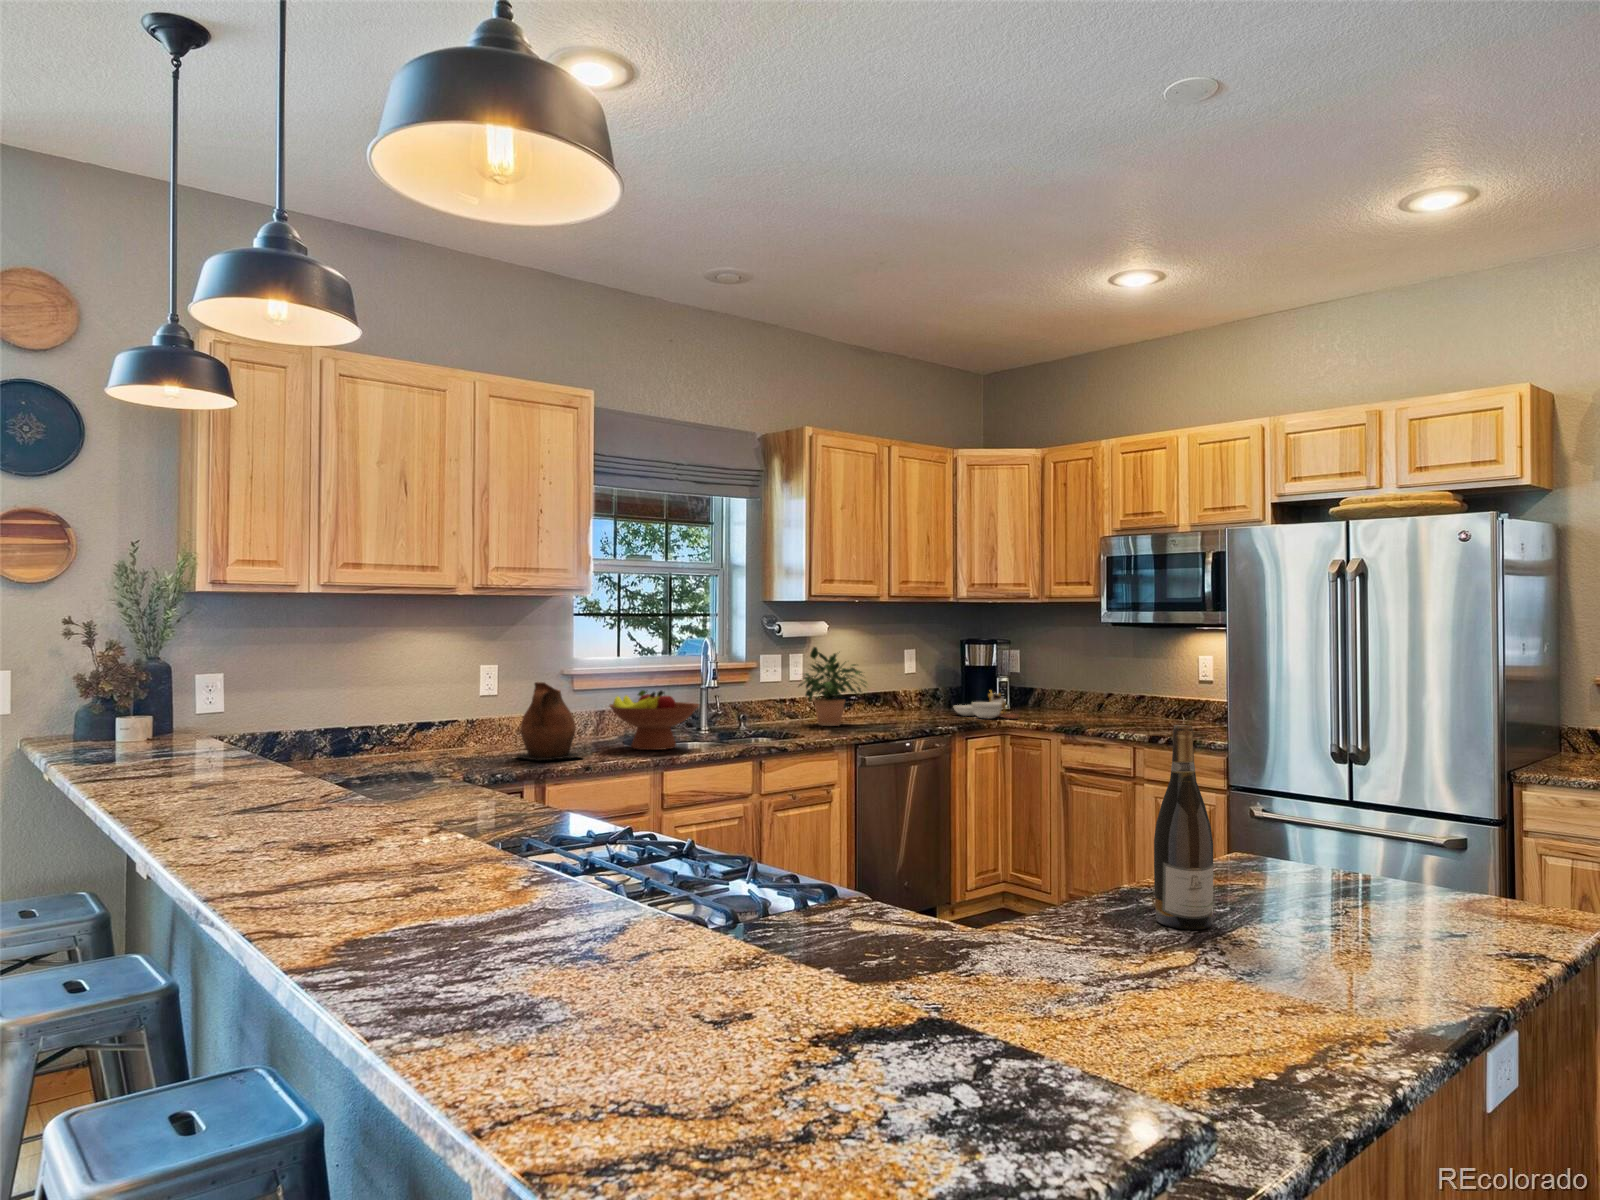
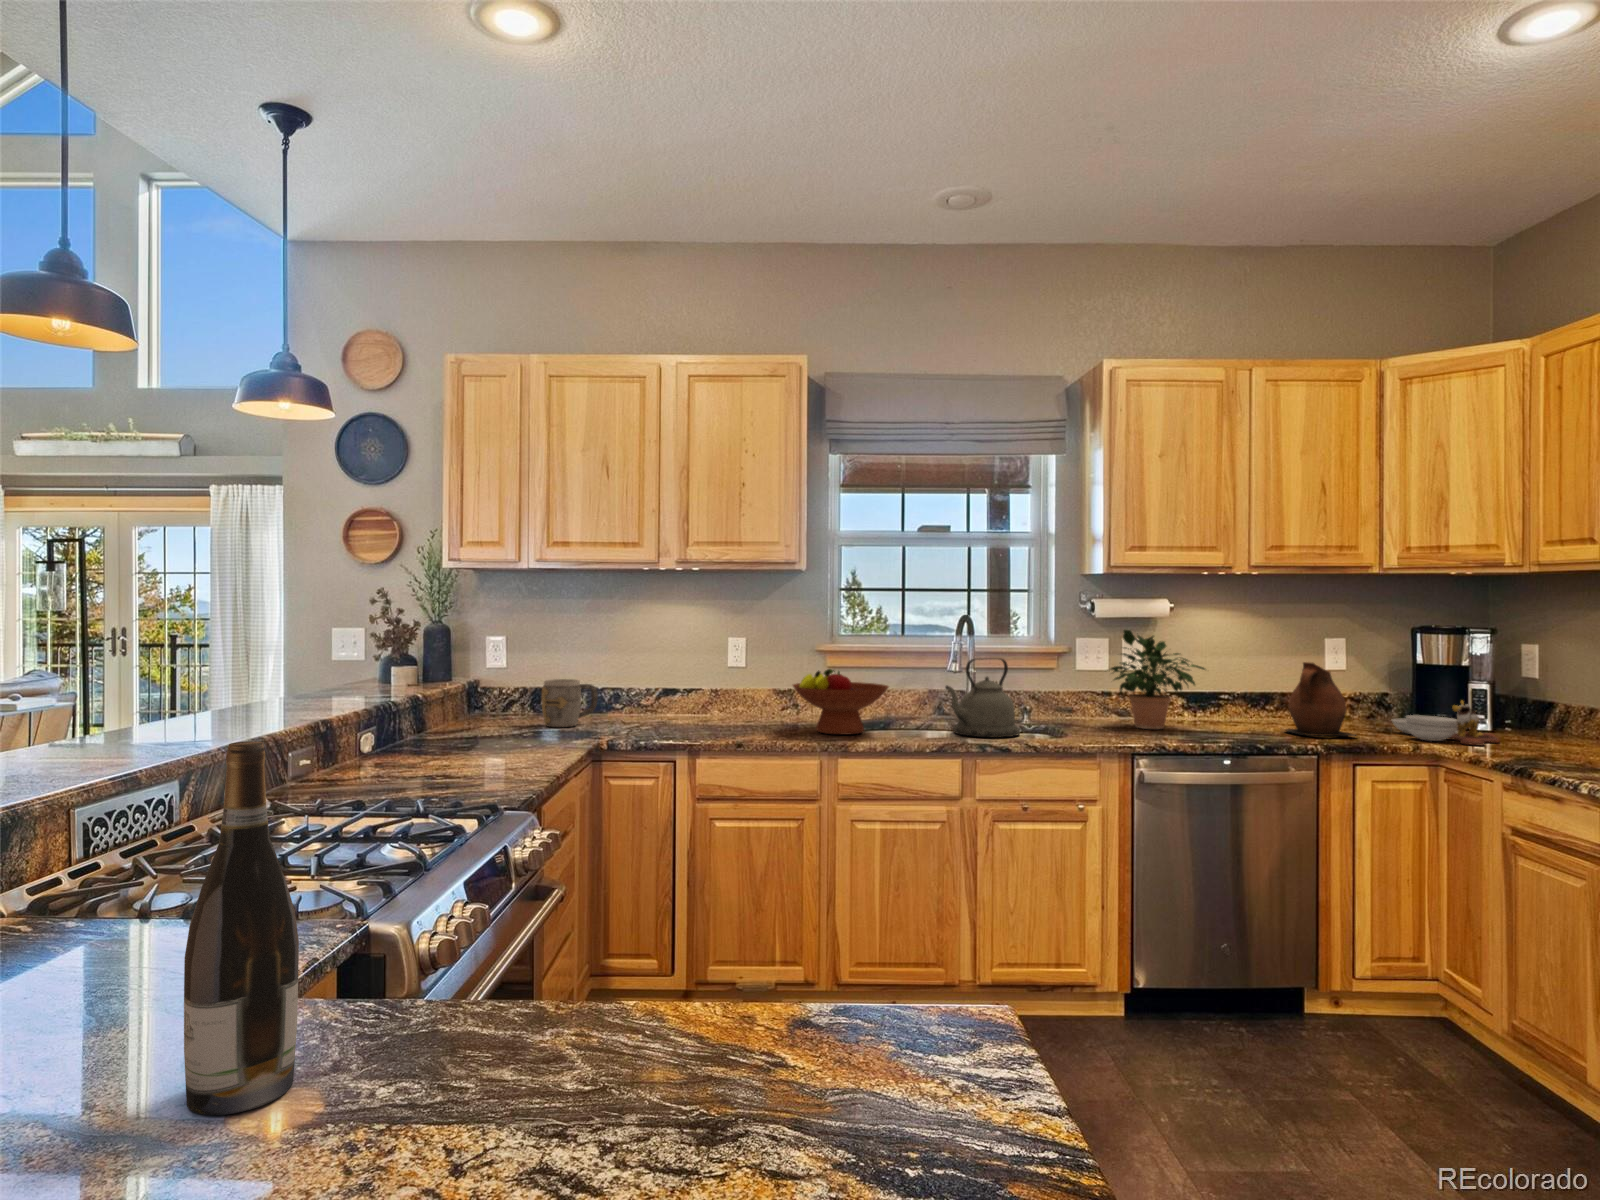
kettle: none [725,674,782,741] -> present [945,659,1020,737]
ceramic pitcher: present [517,682,584,760] -> present [1286,662,1356,736]
mug: none [364,717,414,771] -> present [542,679,598,727]

